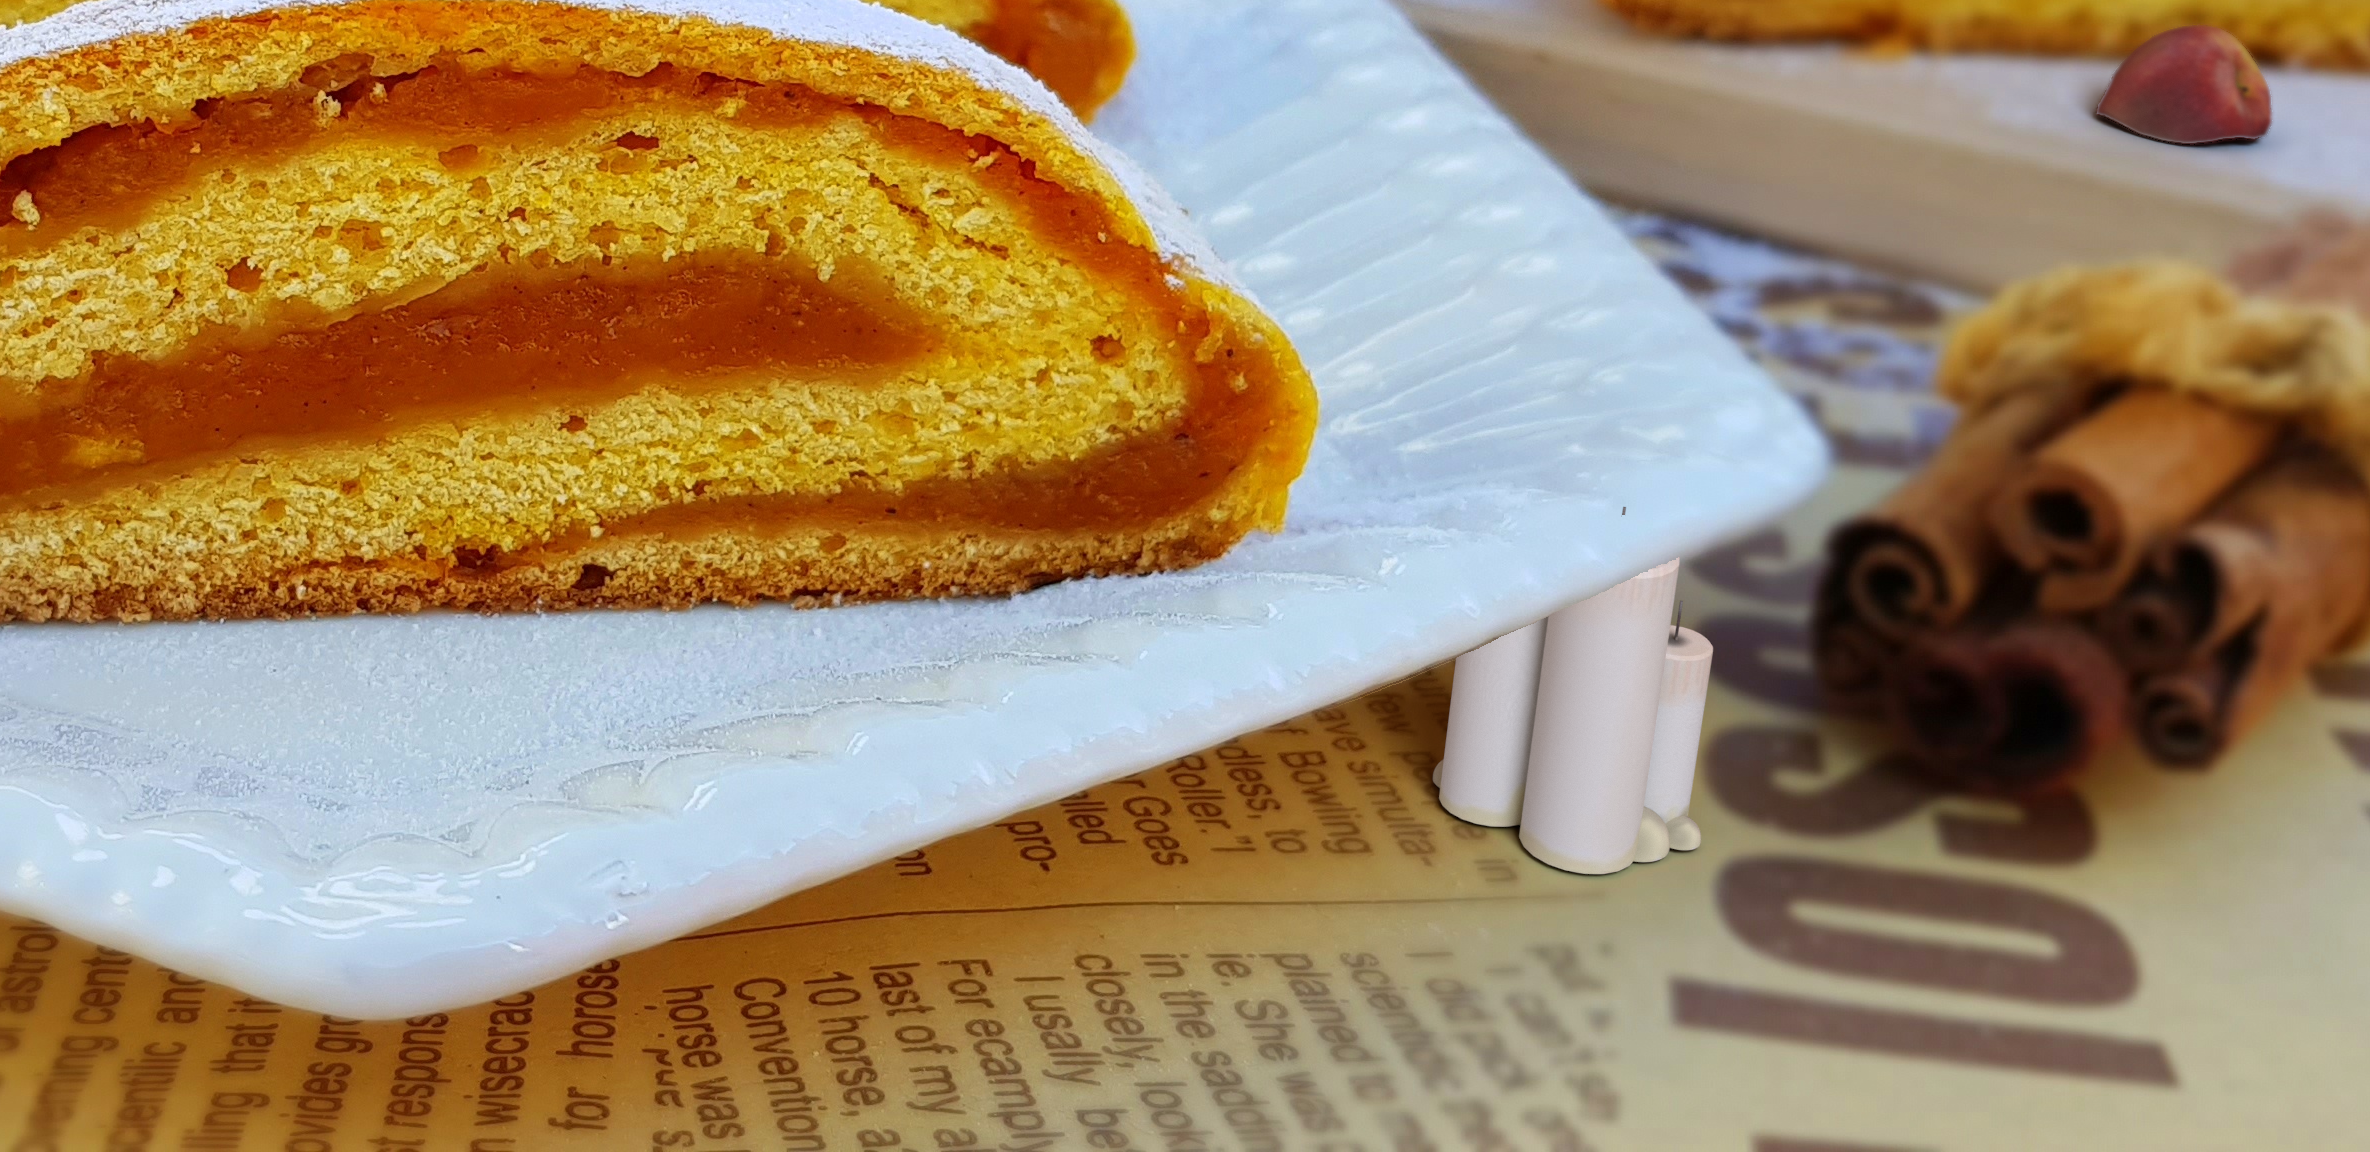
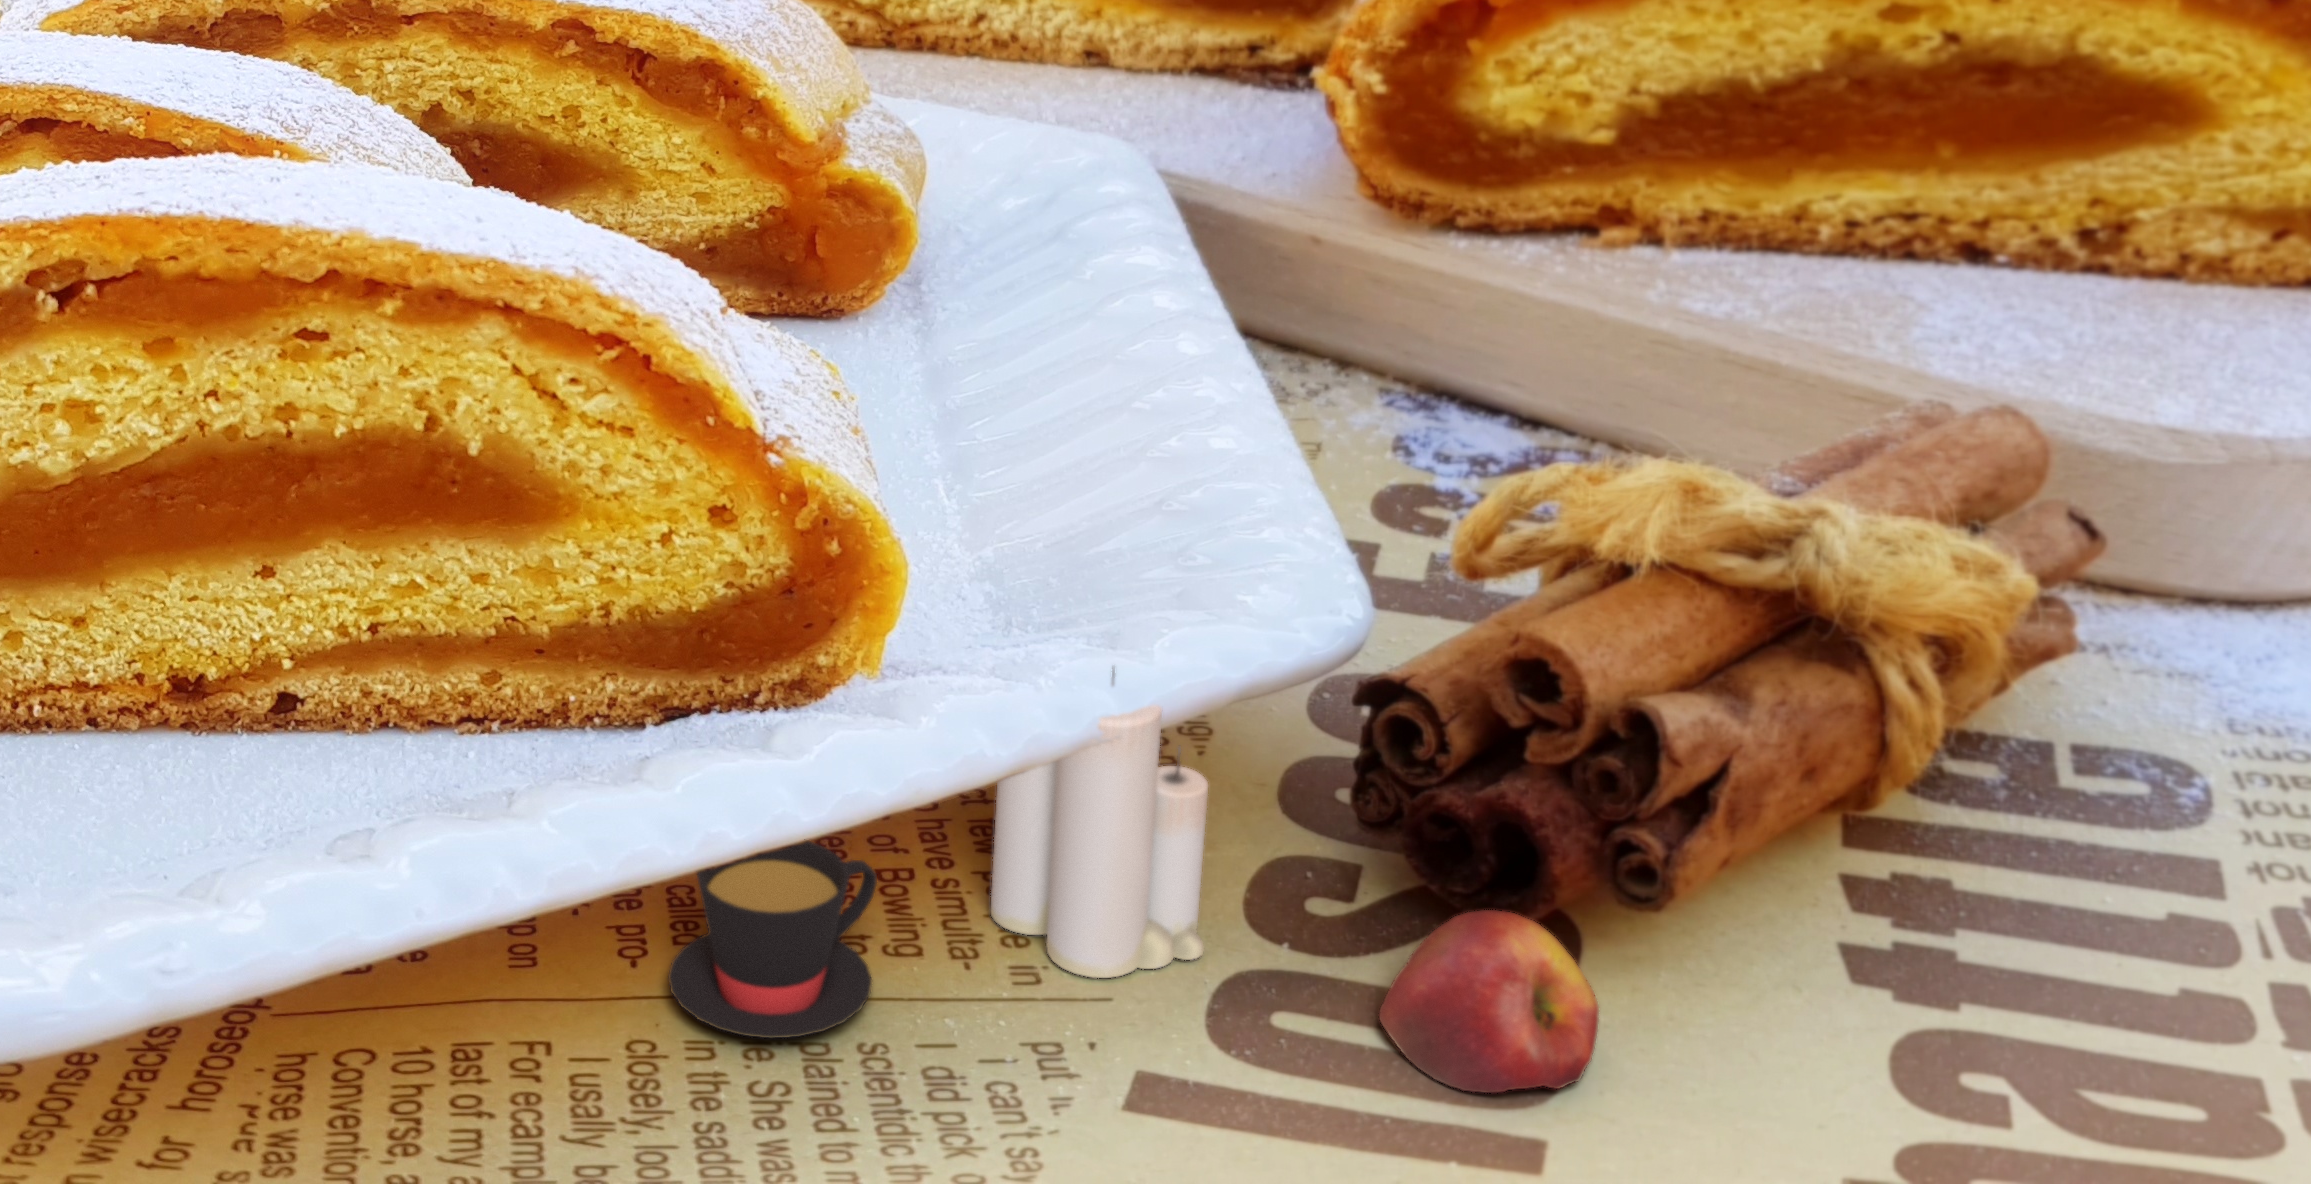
apple: present [2096,25,2272,144] -> present [1379,910,1599,1093]
teacup: none [1107,716,1352,957] -> present [668,839,877,1038]

